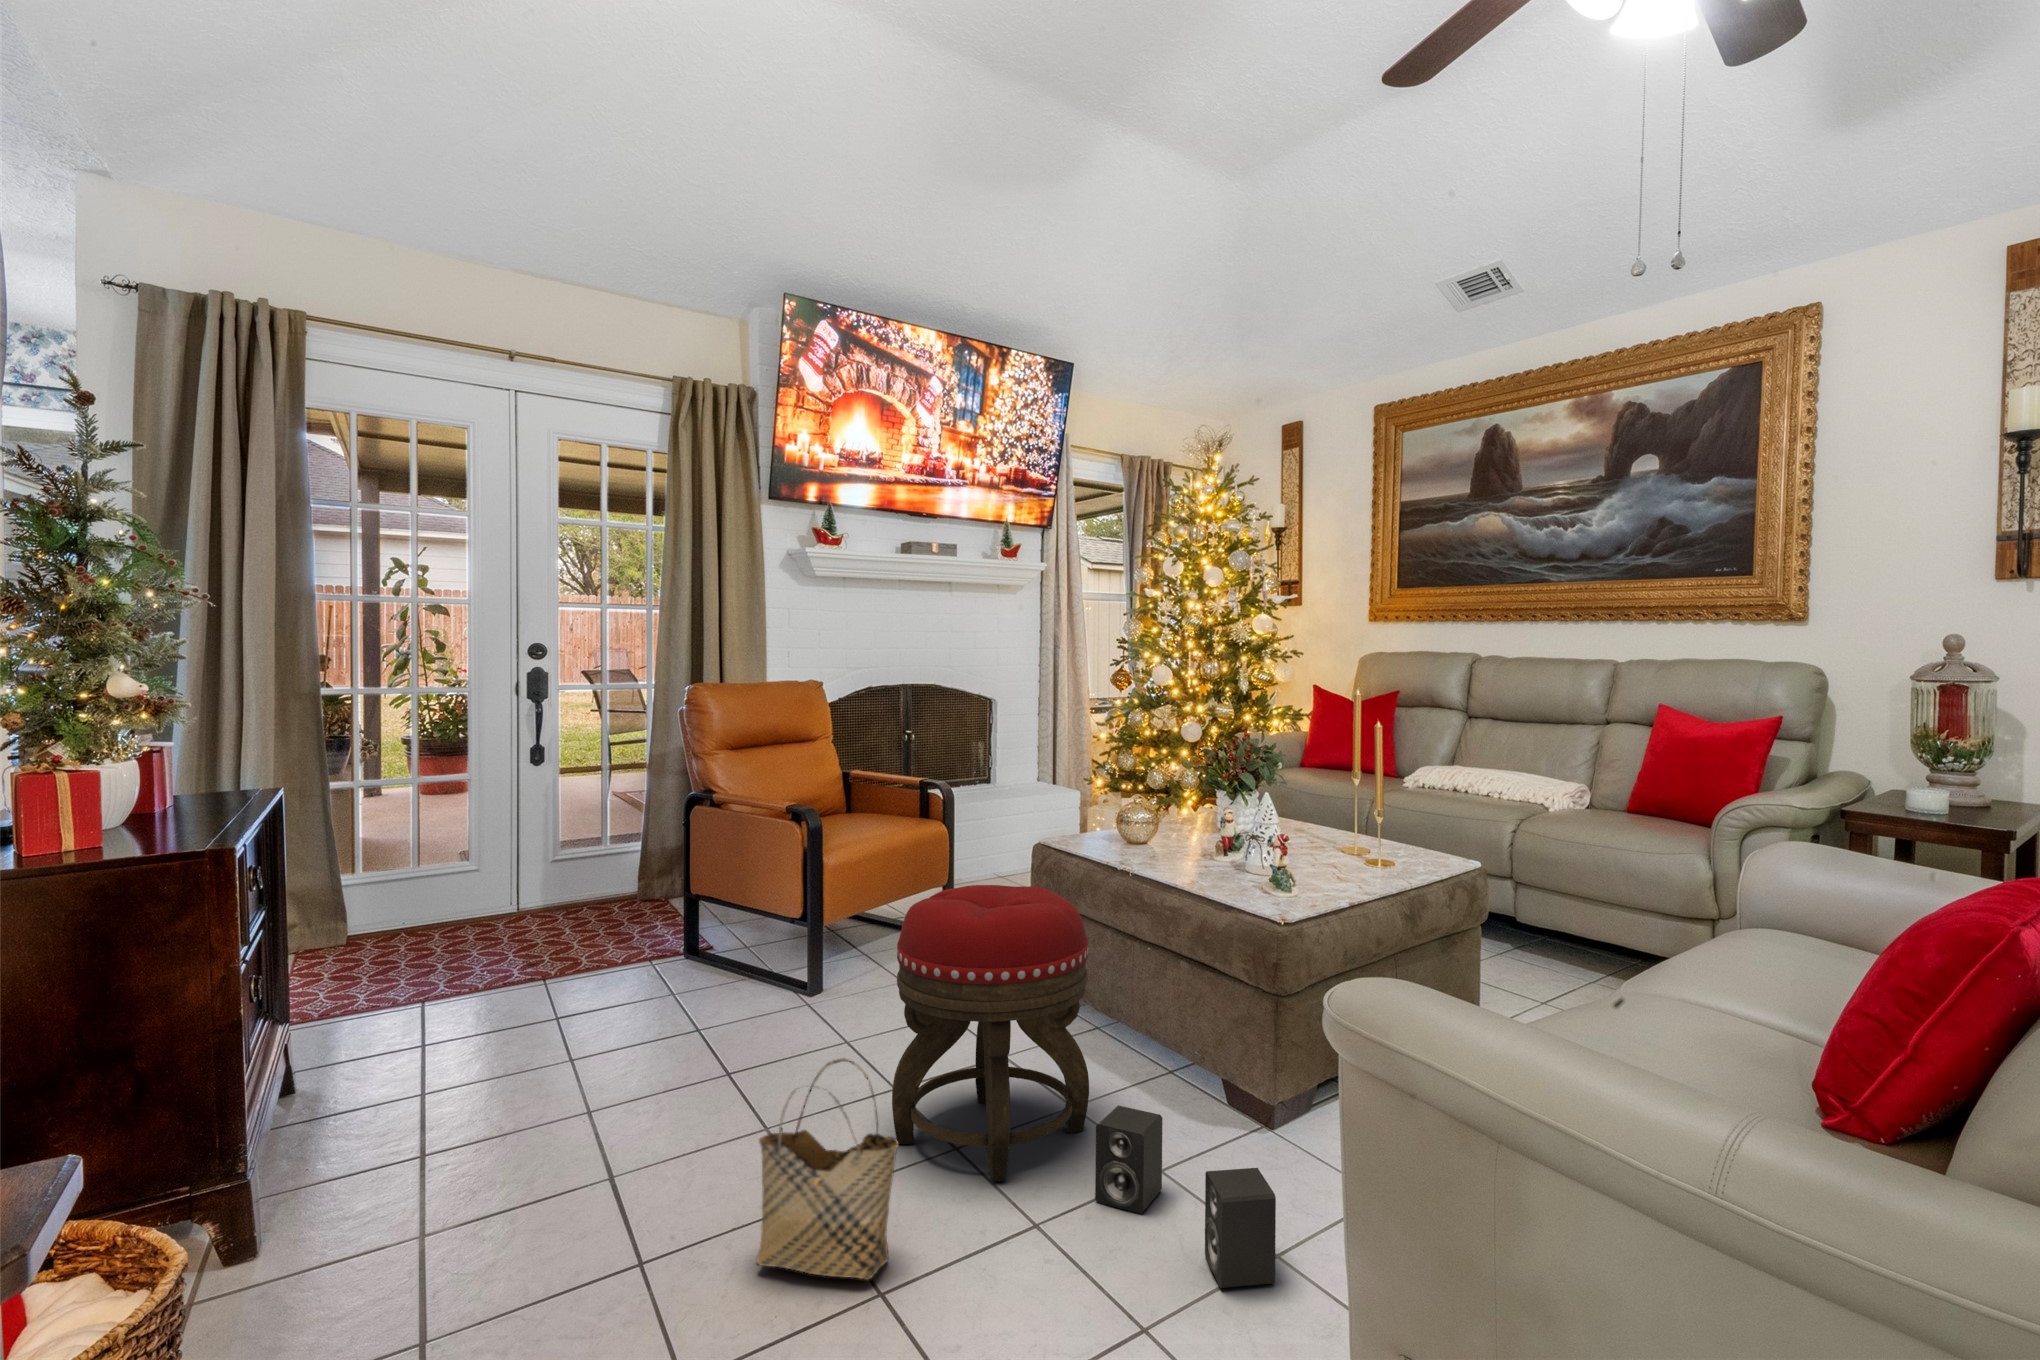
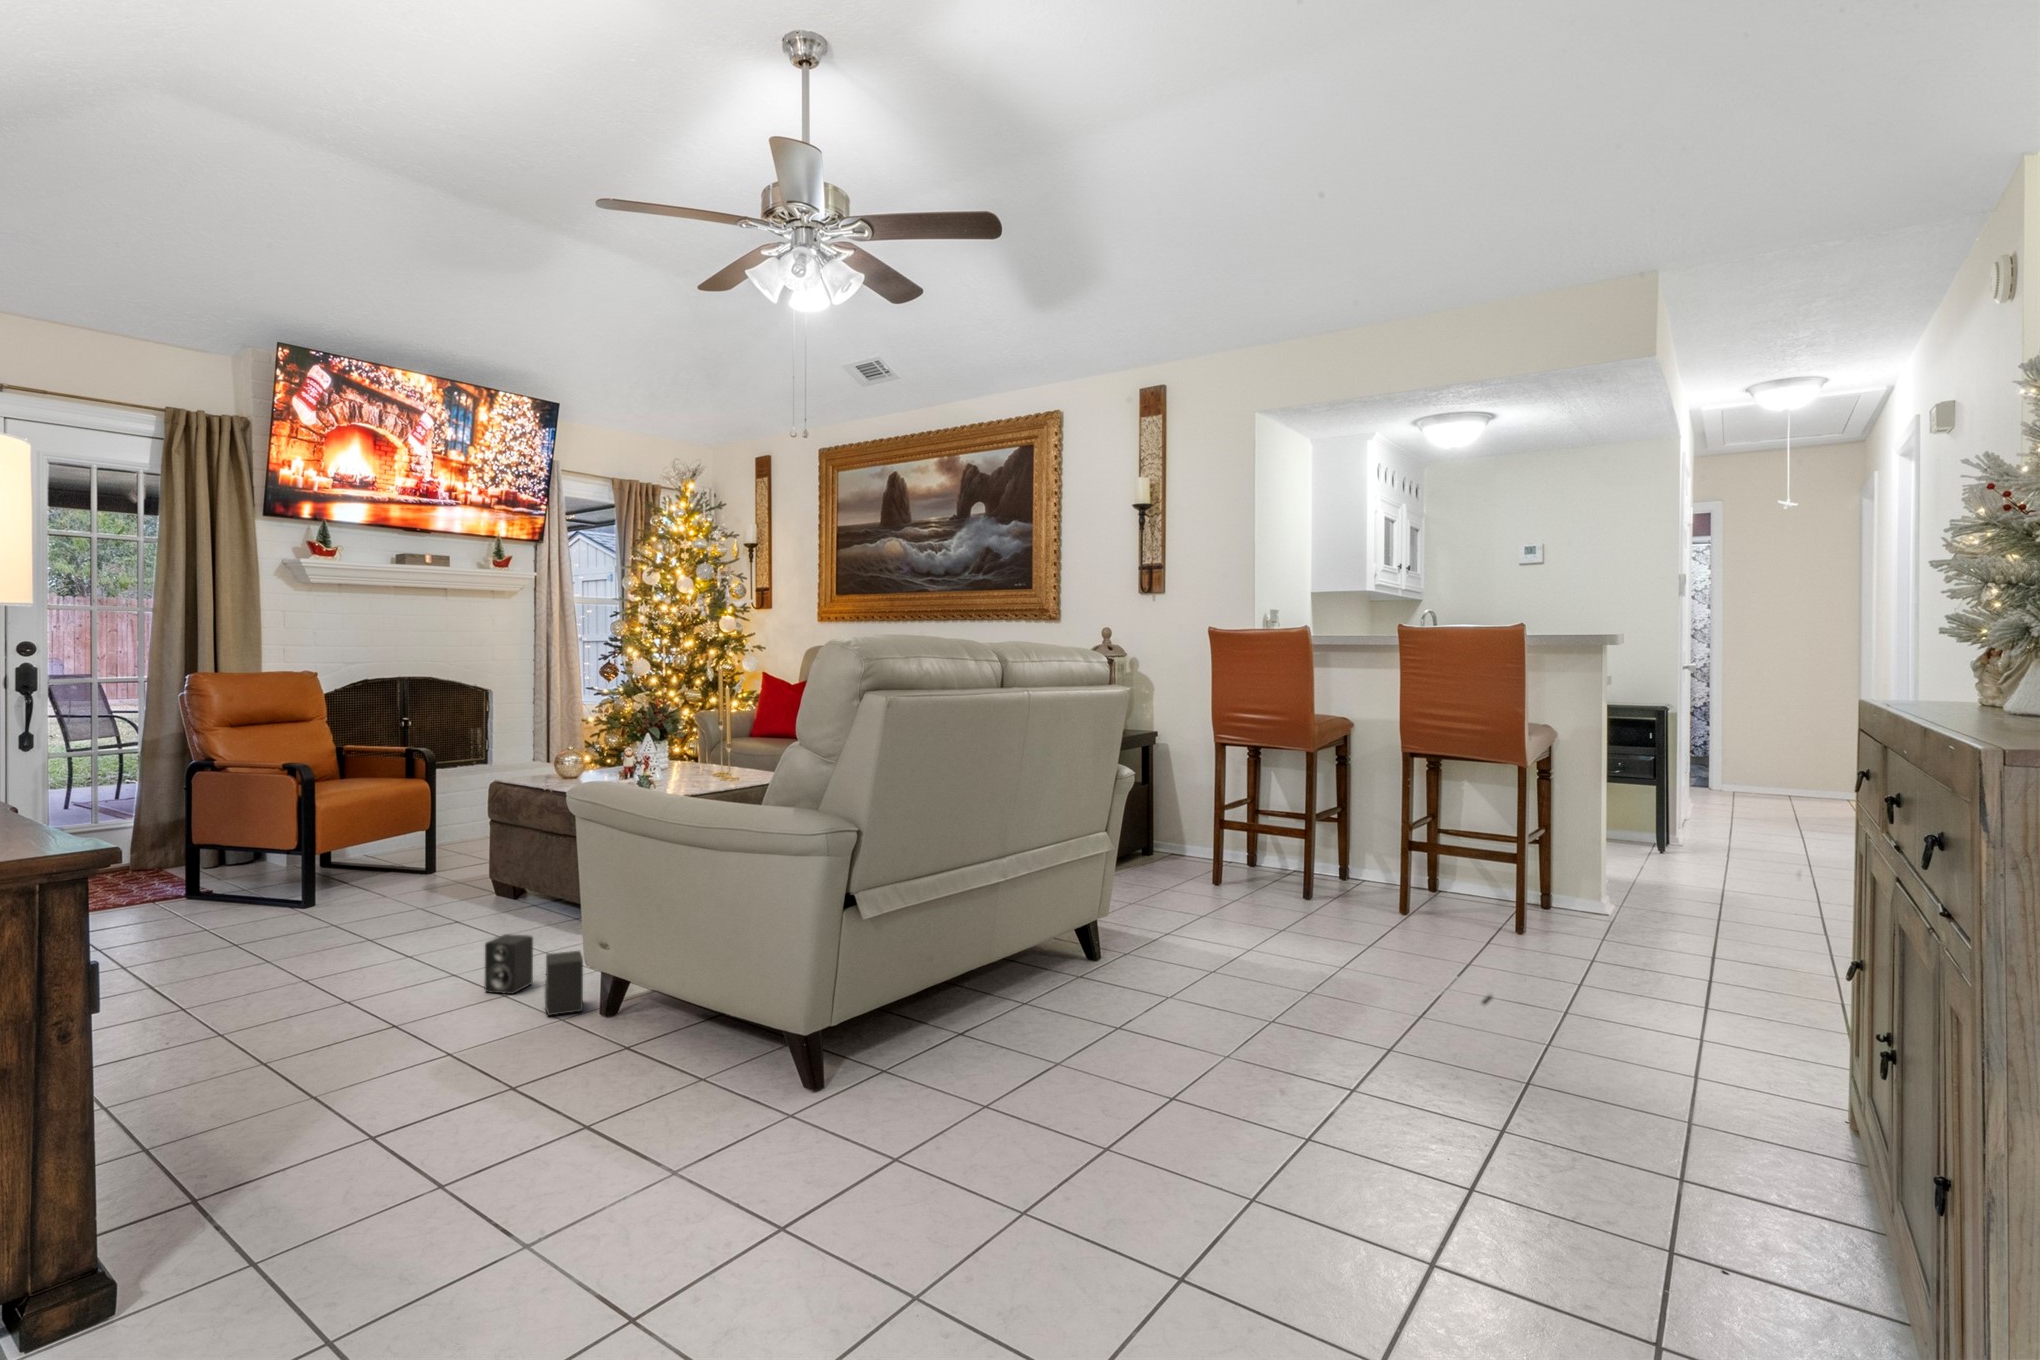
footstool: present [892,885,1089,1182] -> none [346,804,496,990]
woven basket: present [757,1059,898,1279] -> none [234,904,337,1034]

